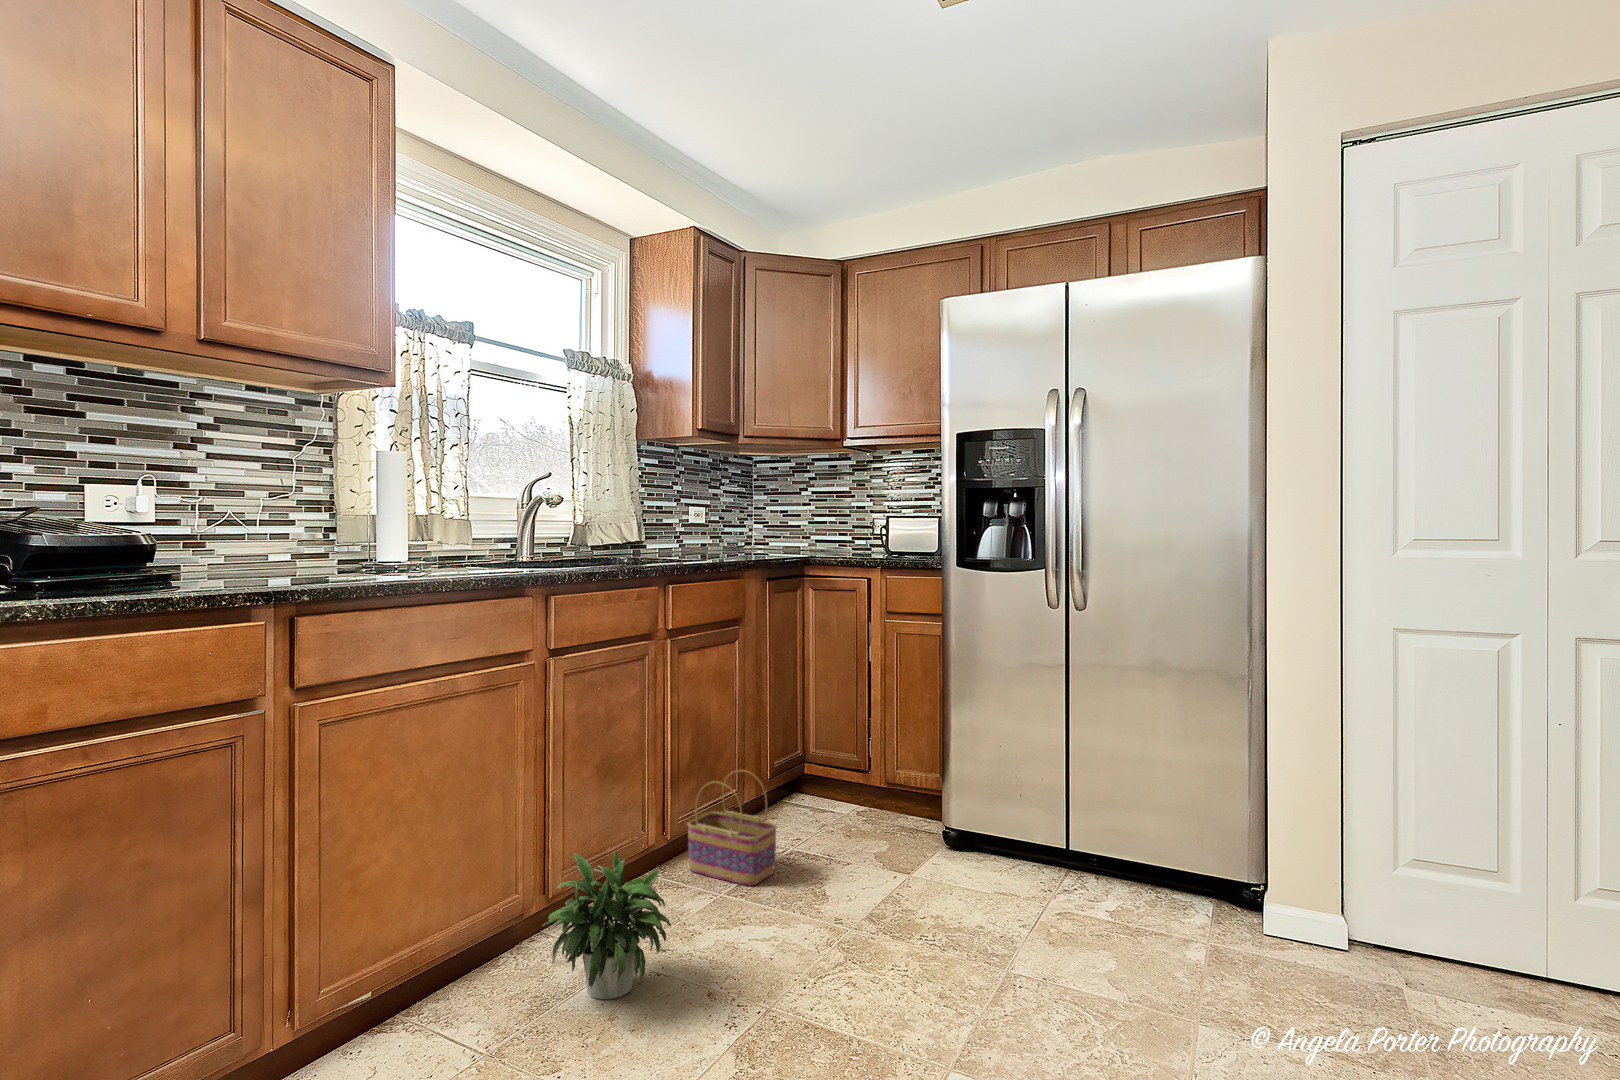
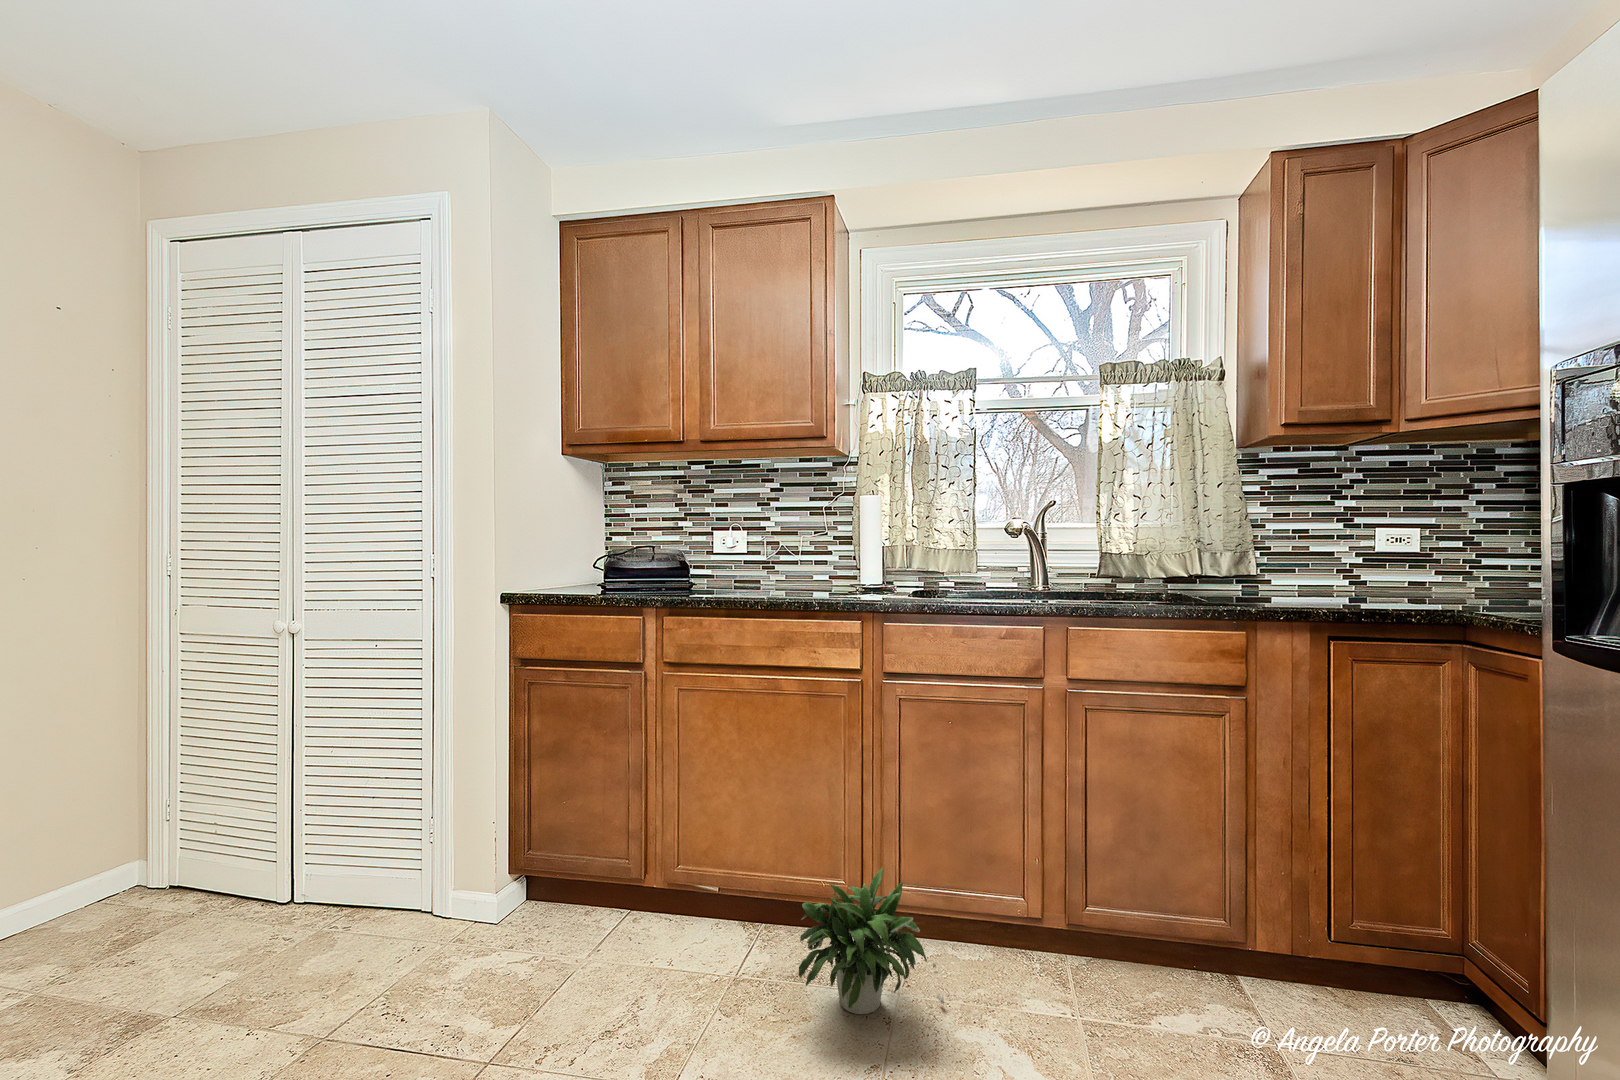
basket: present [687,770,777,886] -> none [1112,877,1197,1036]

